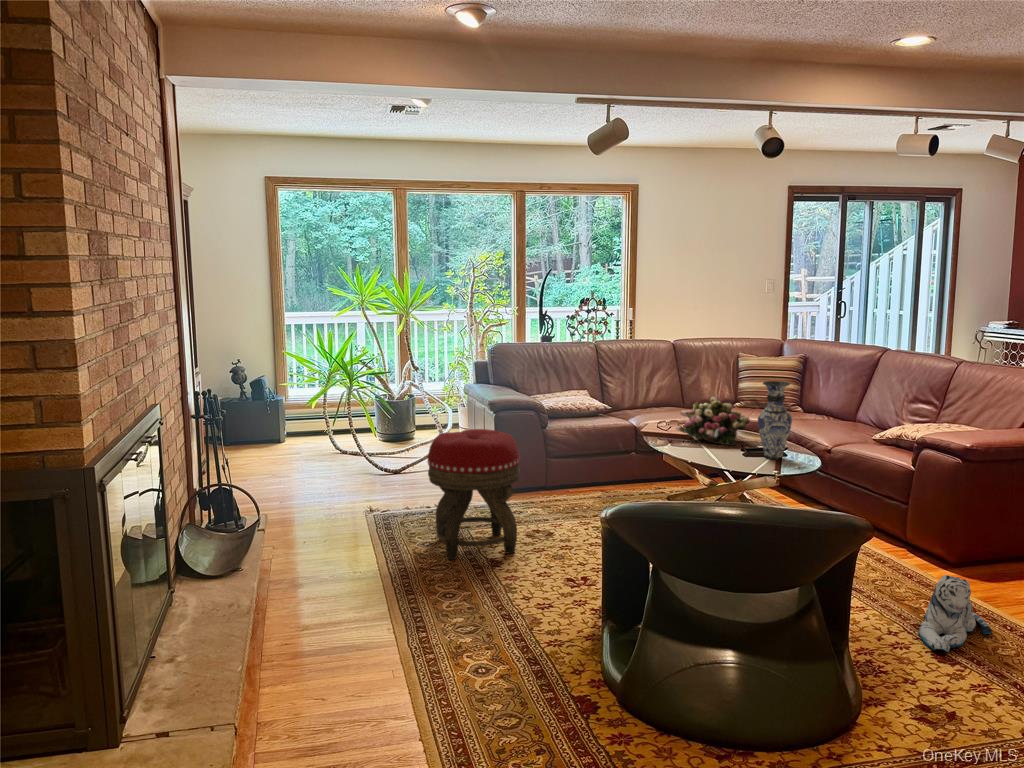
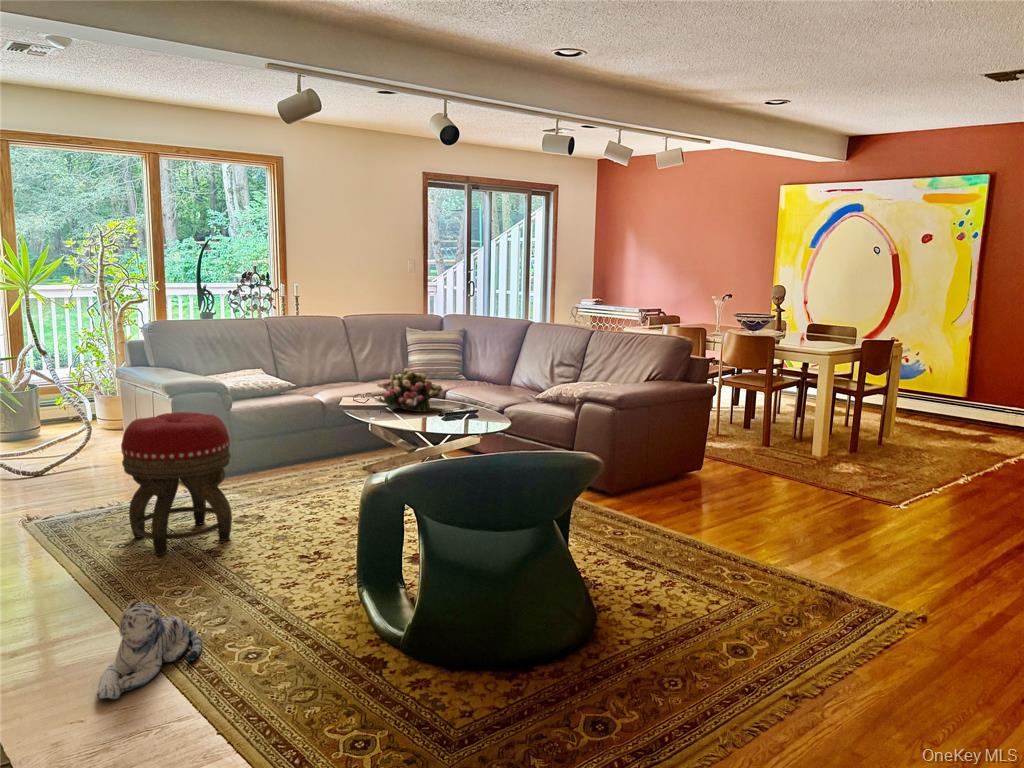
vase: present [758,381,792,459] -> none [457,350,487,421]
plush toy: present [918,575,991,652] -> present [97,602,202,699]

